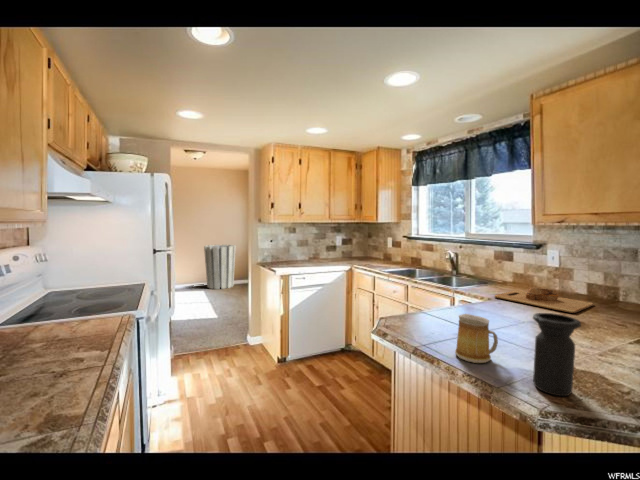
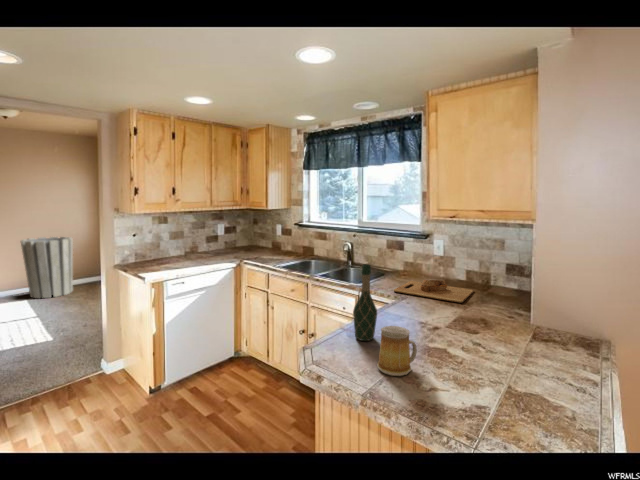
wine bottle: none [438,259,463,332] -> present [353,264,377,341]
vase: present [533,313,581,396] -> none [453,321,493,401]

